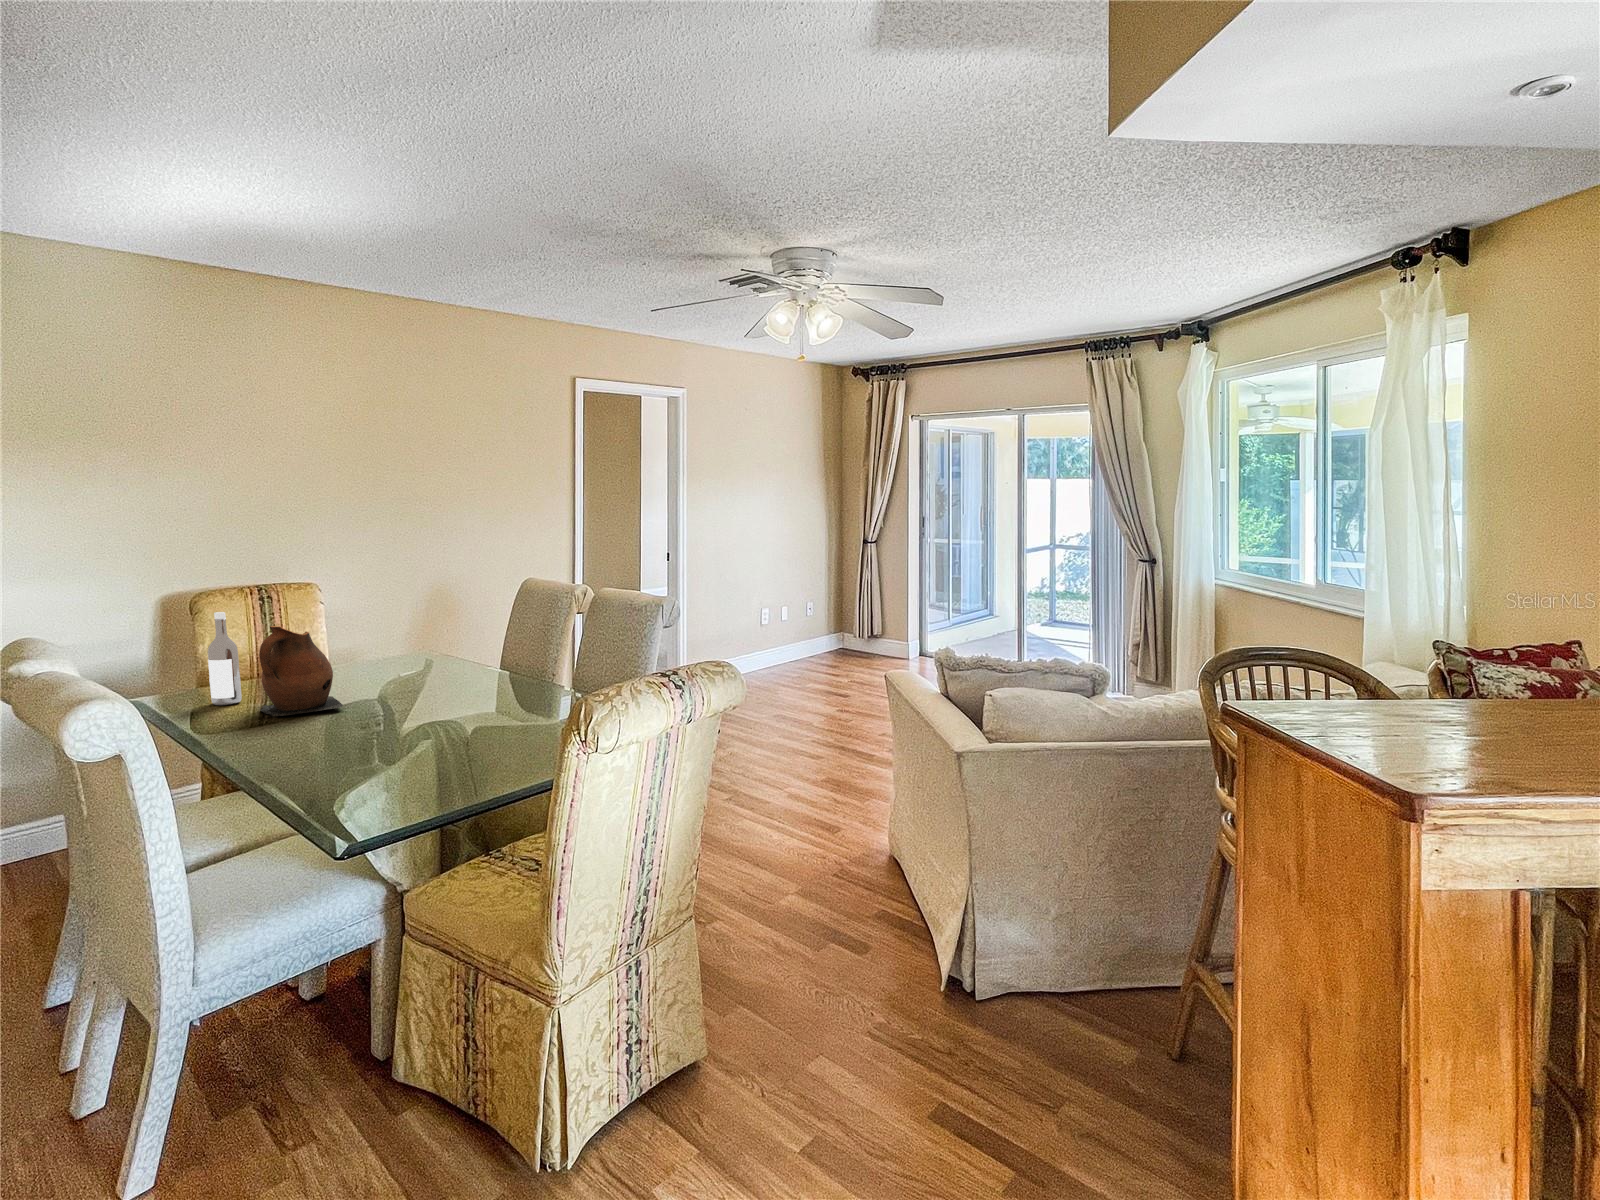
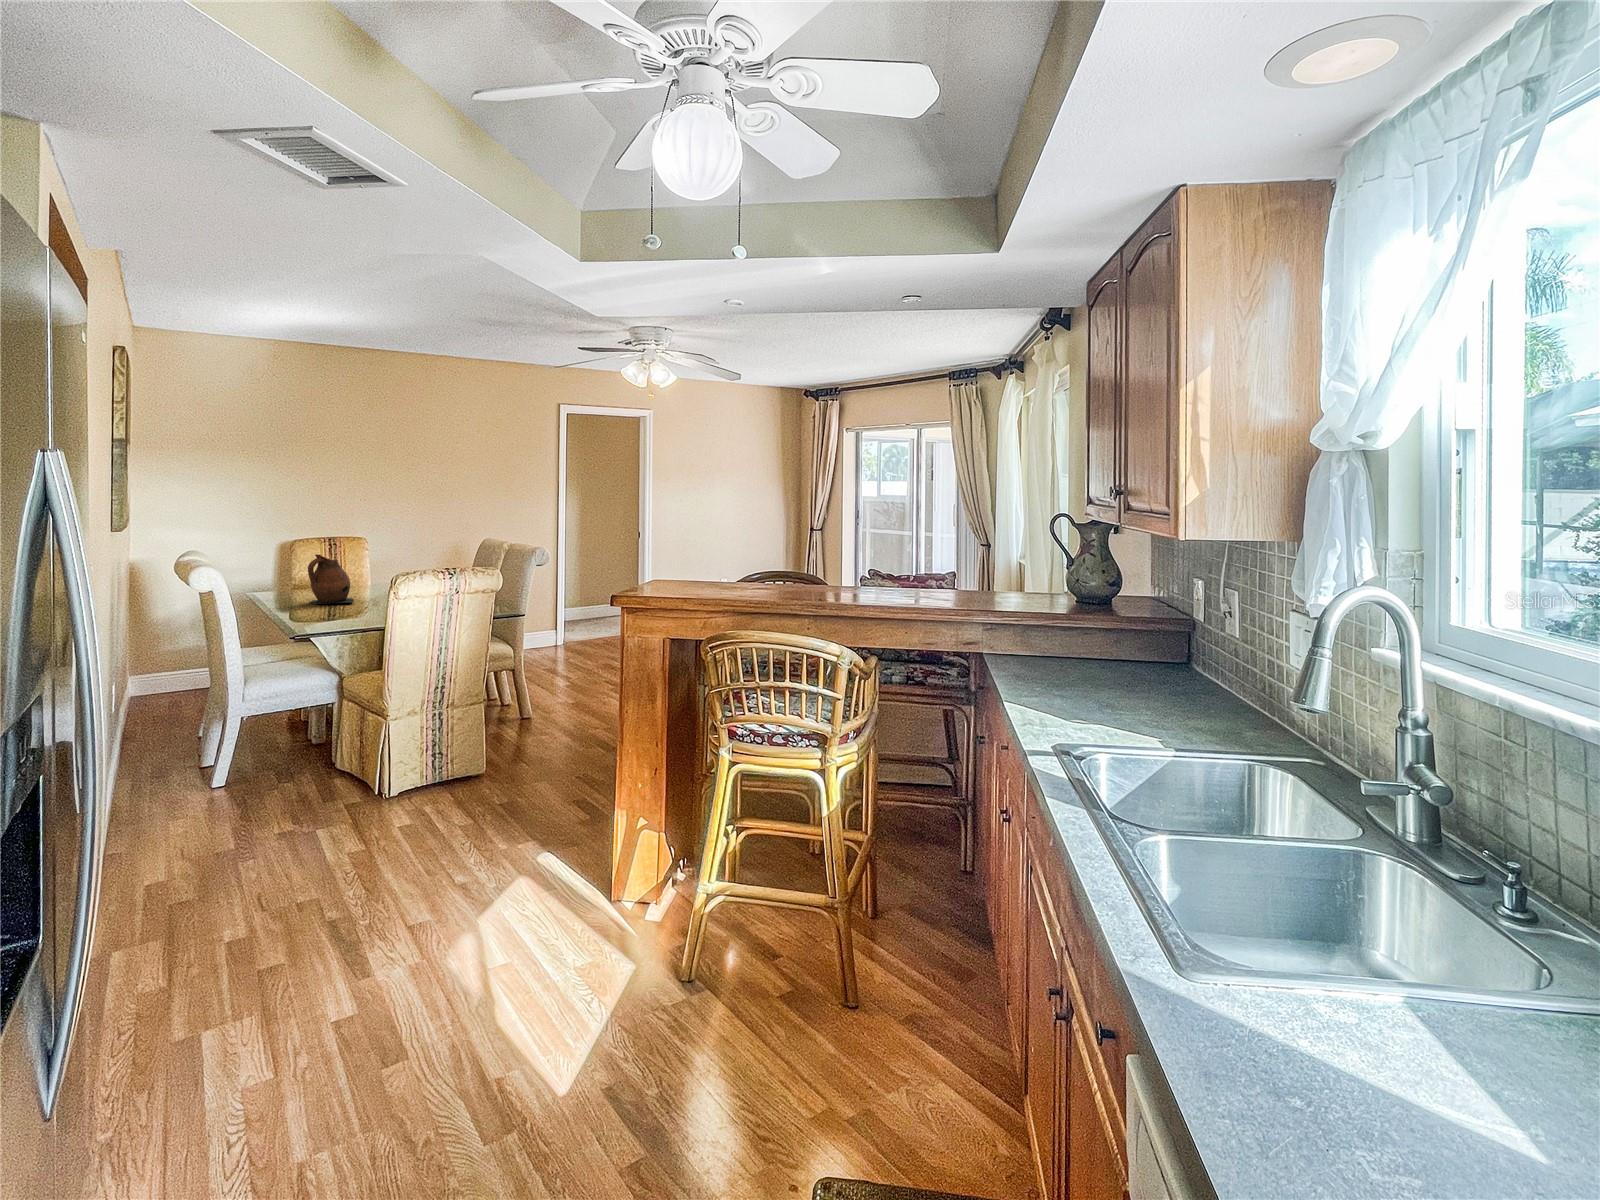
wine bottle: present [208,612,242,705] -> none [286,547,304,599]

